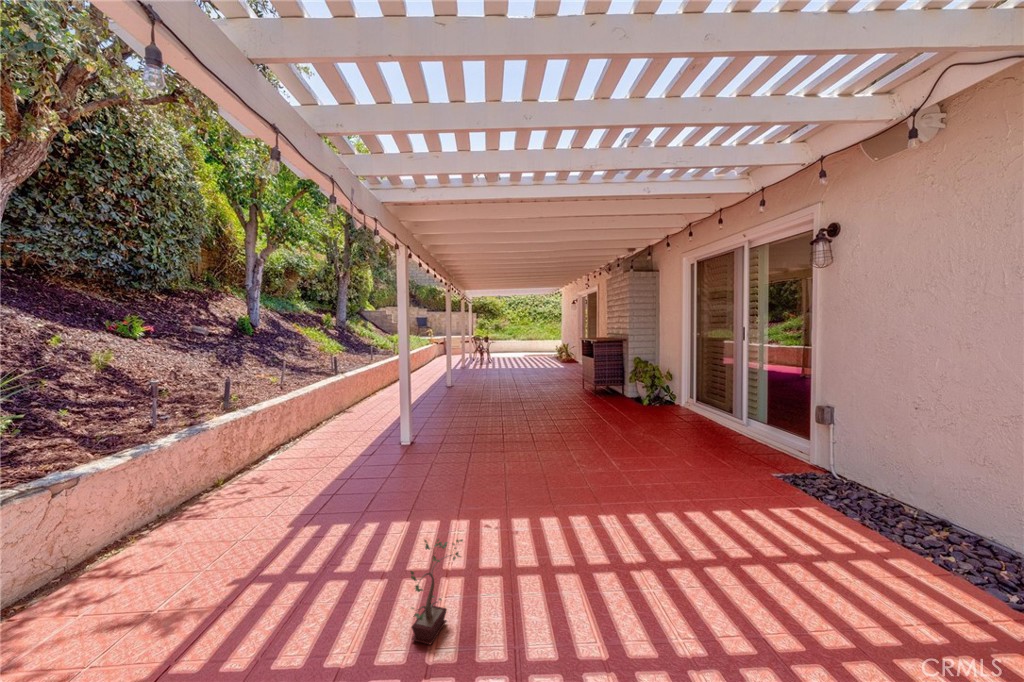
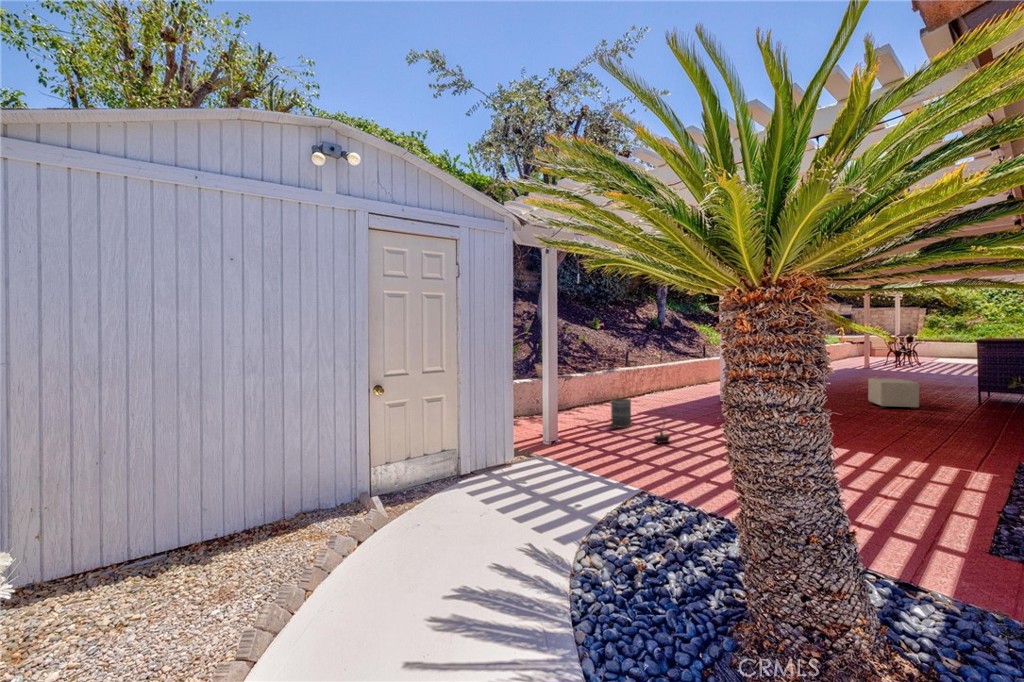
ottoman: none [537,386,582,421] -> present [868,378,920,409]
basket: none [247,496,306,611] -> present [611,398,631,428]

